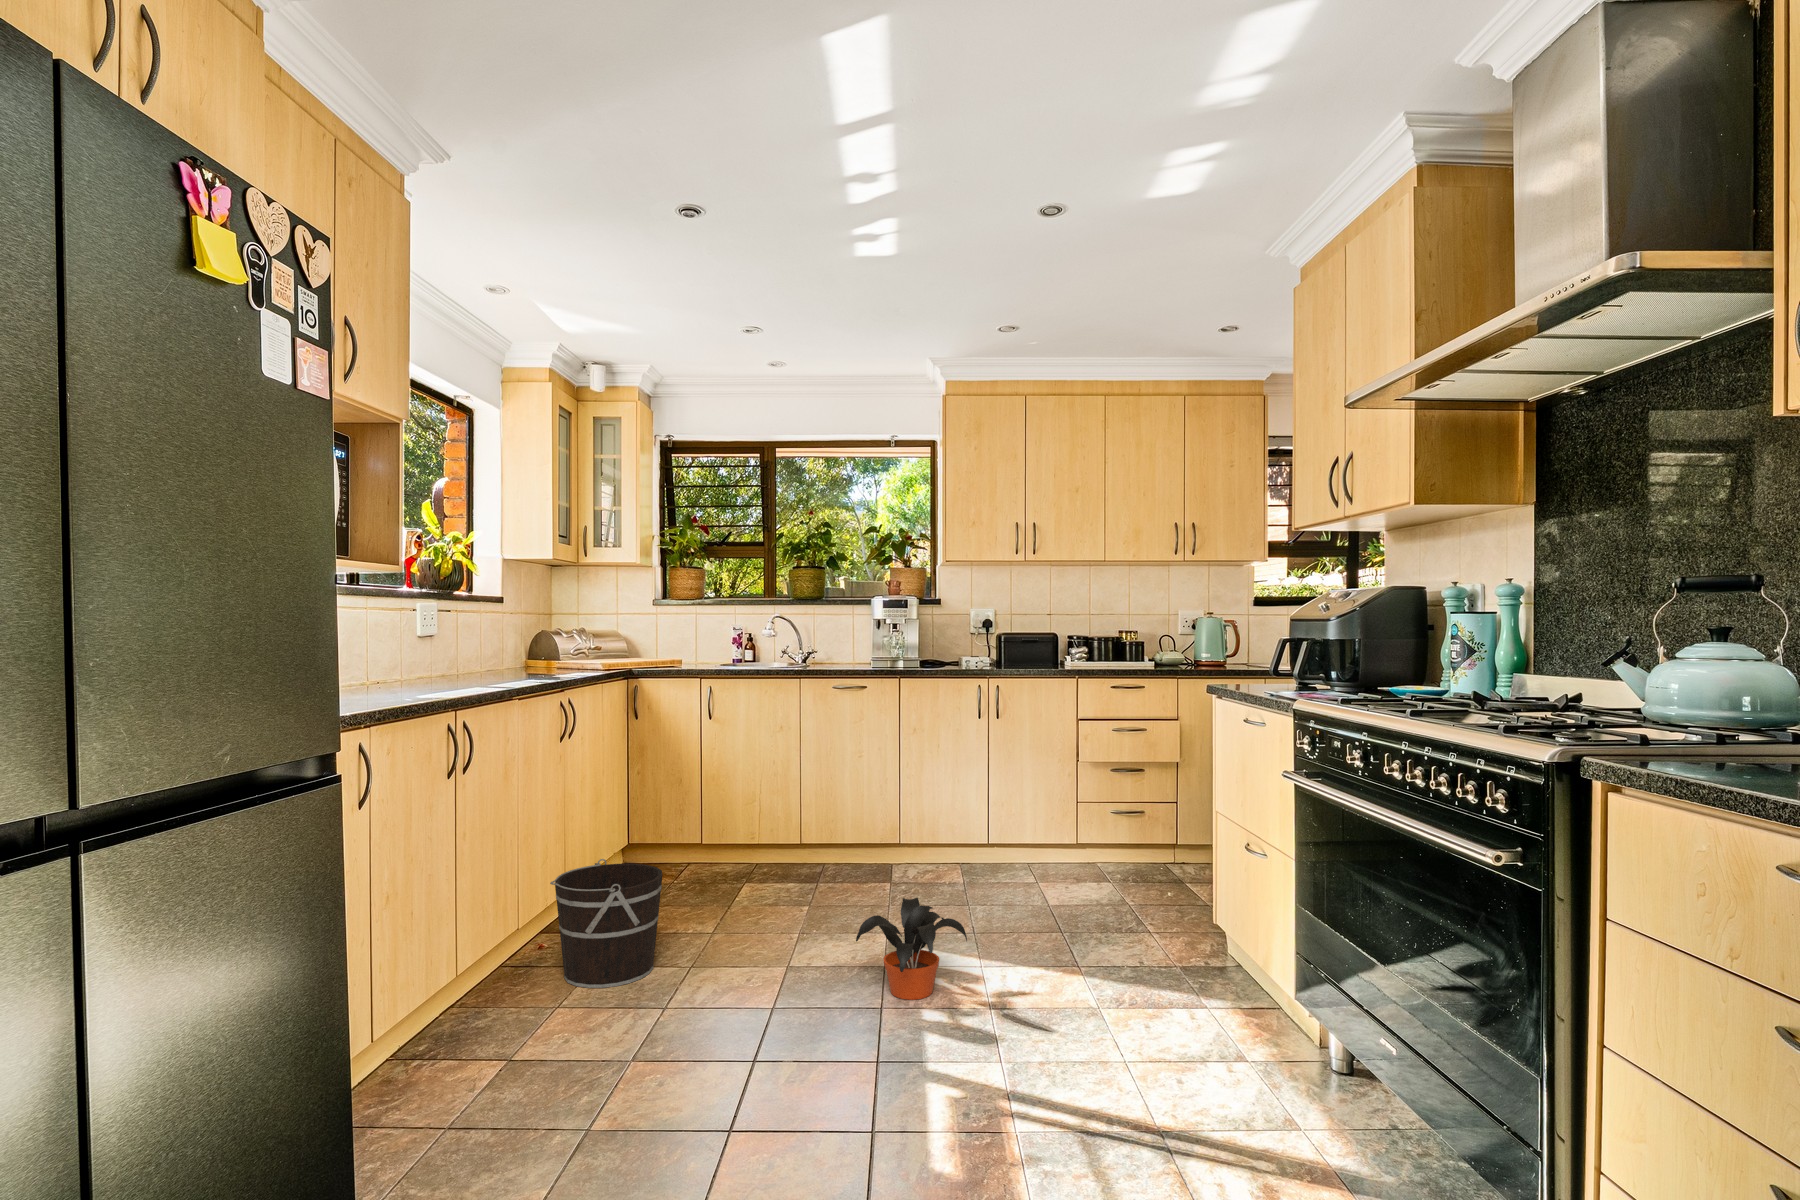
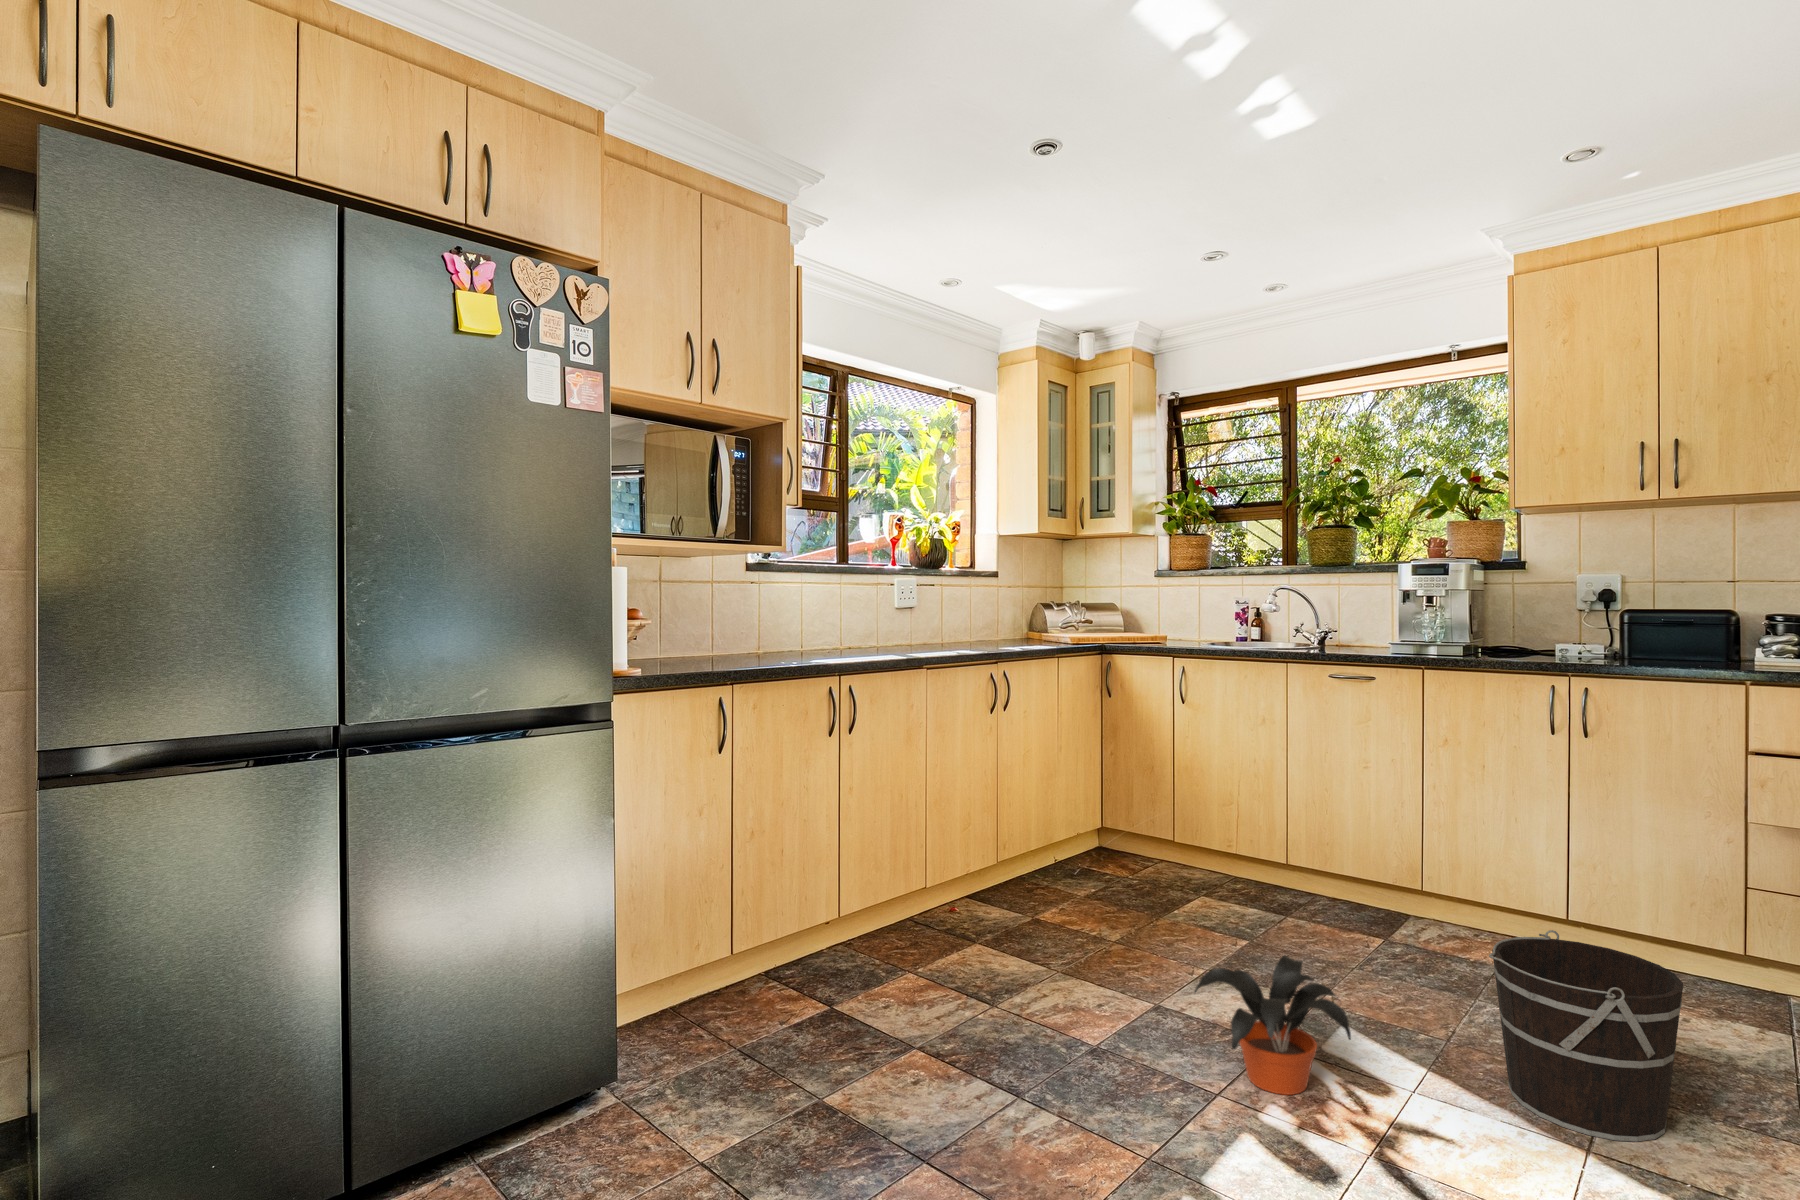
bucket: present [550,859,662,988] -> present [1489,930,1683,1142]

